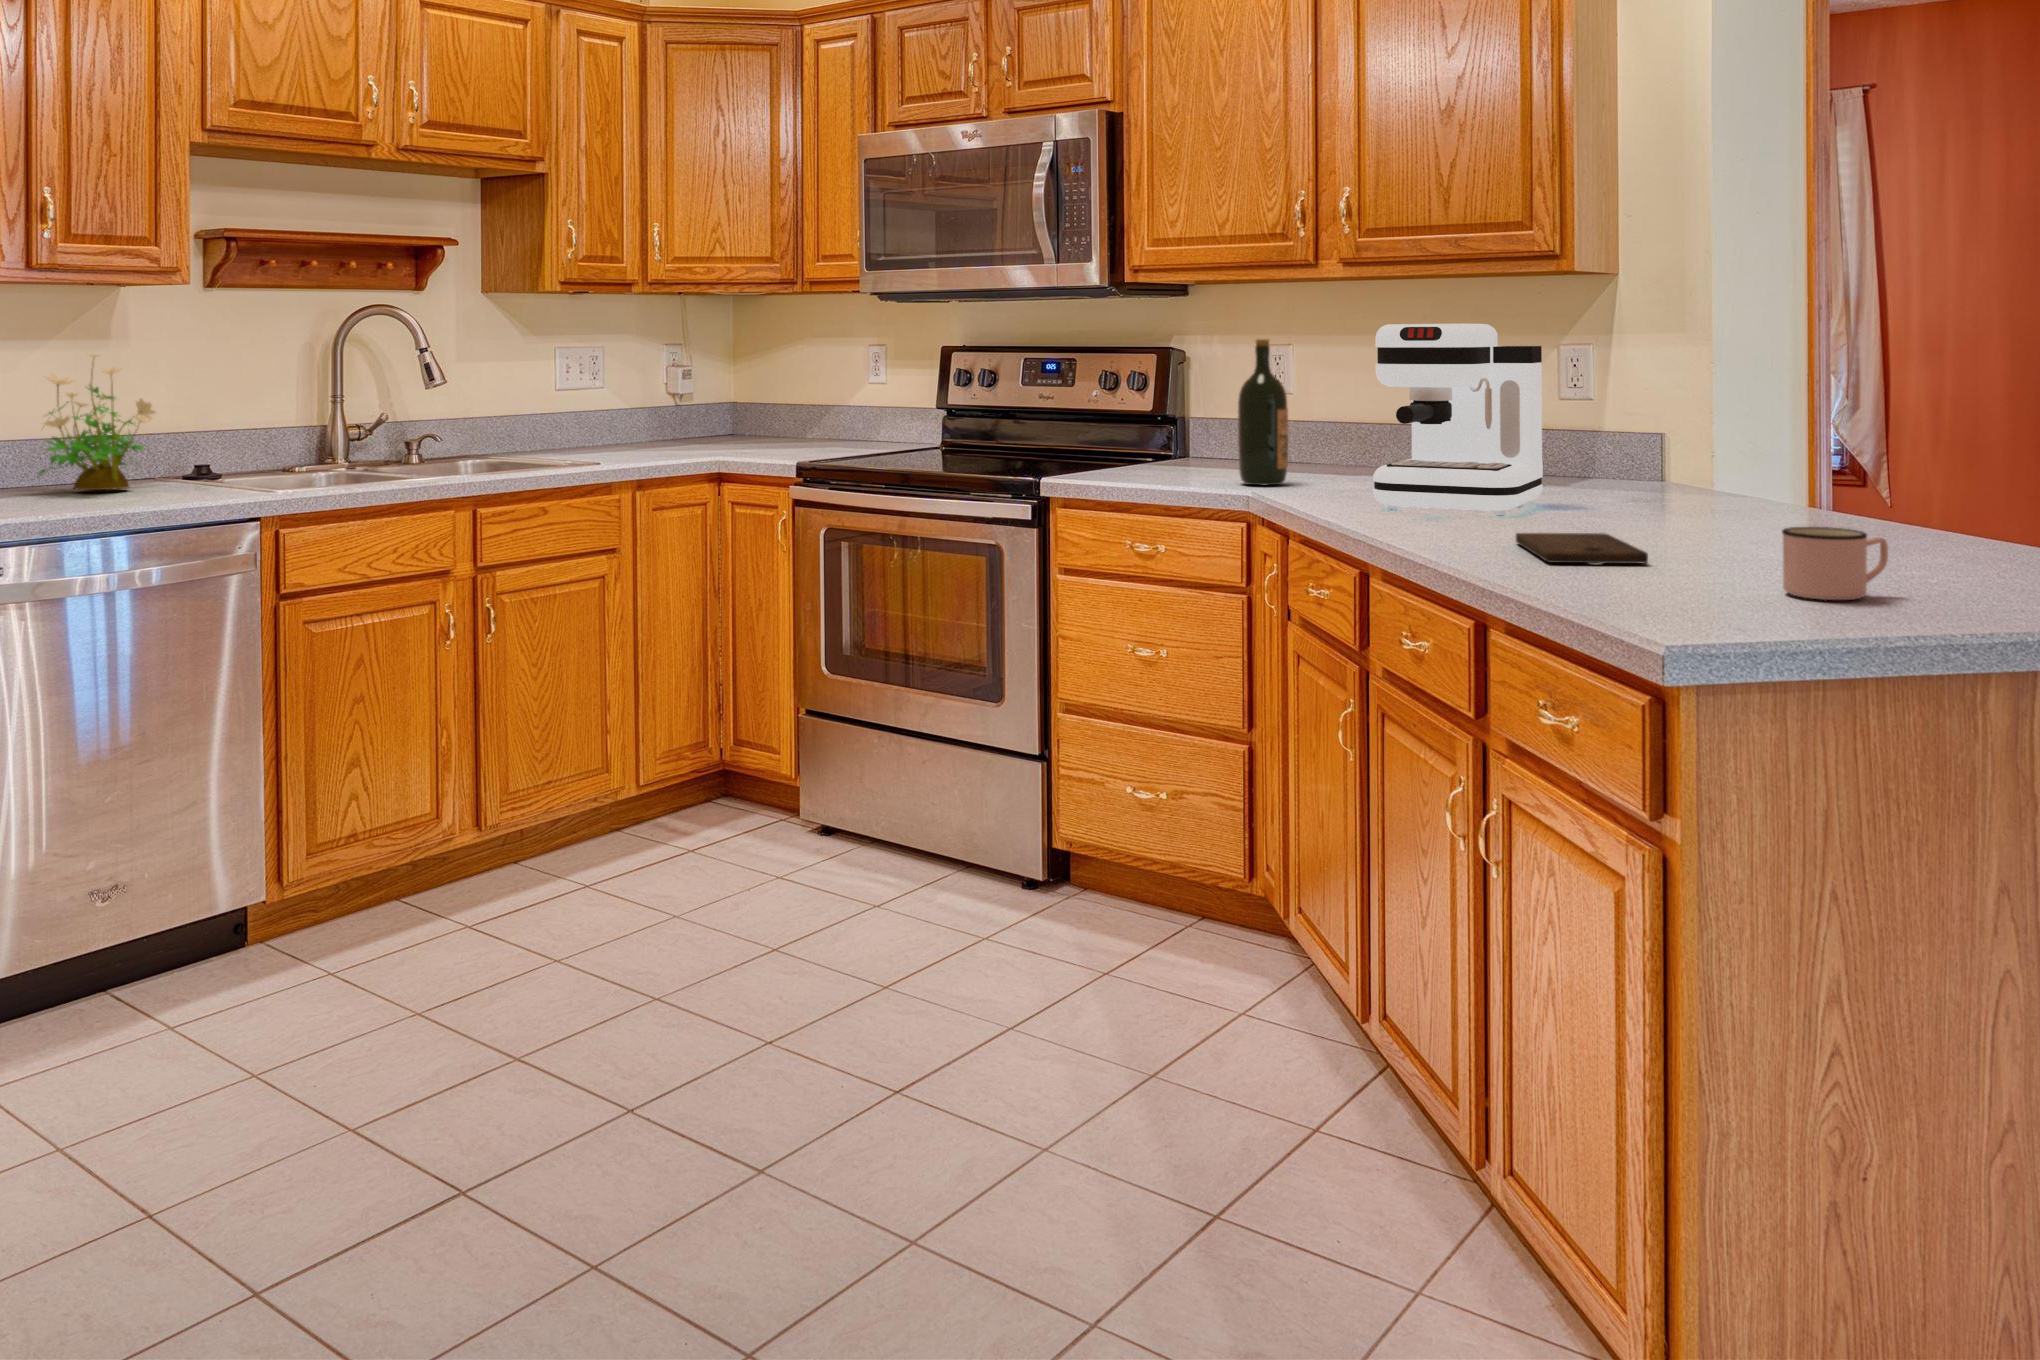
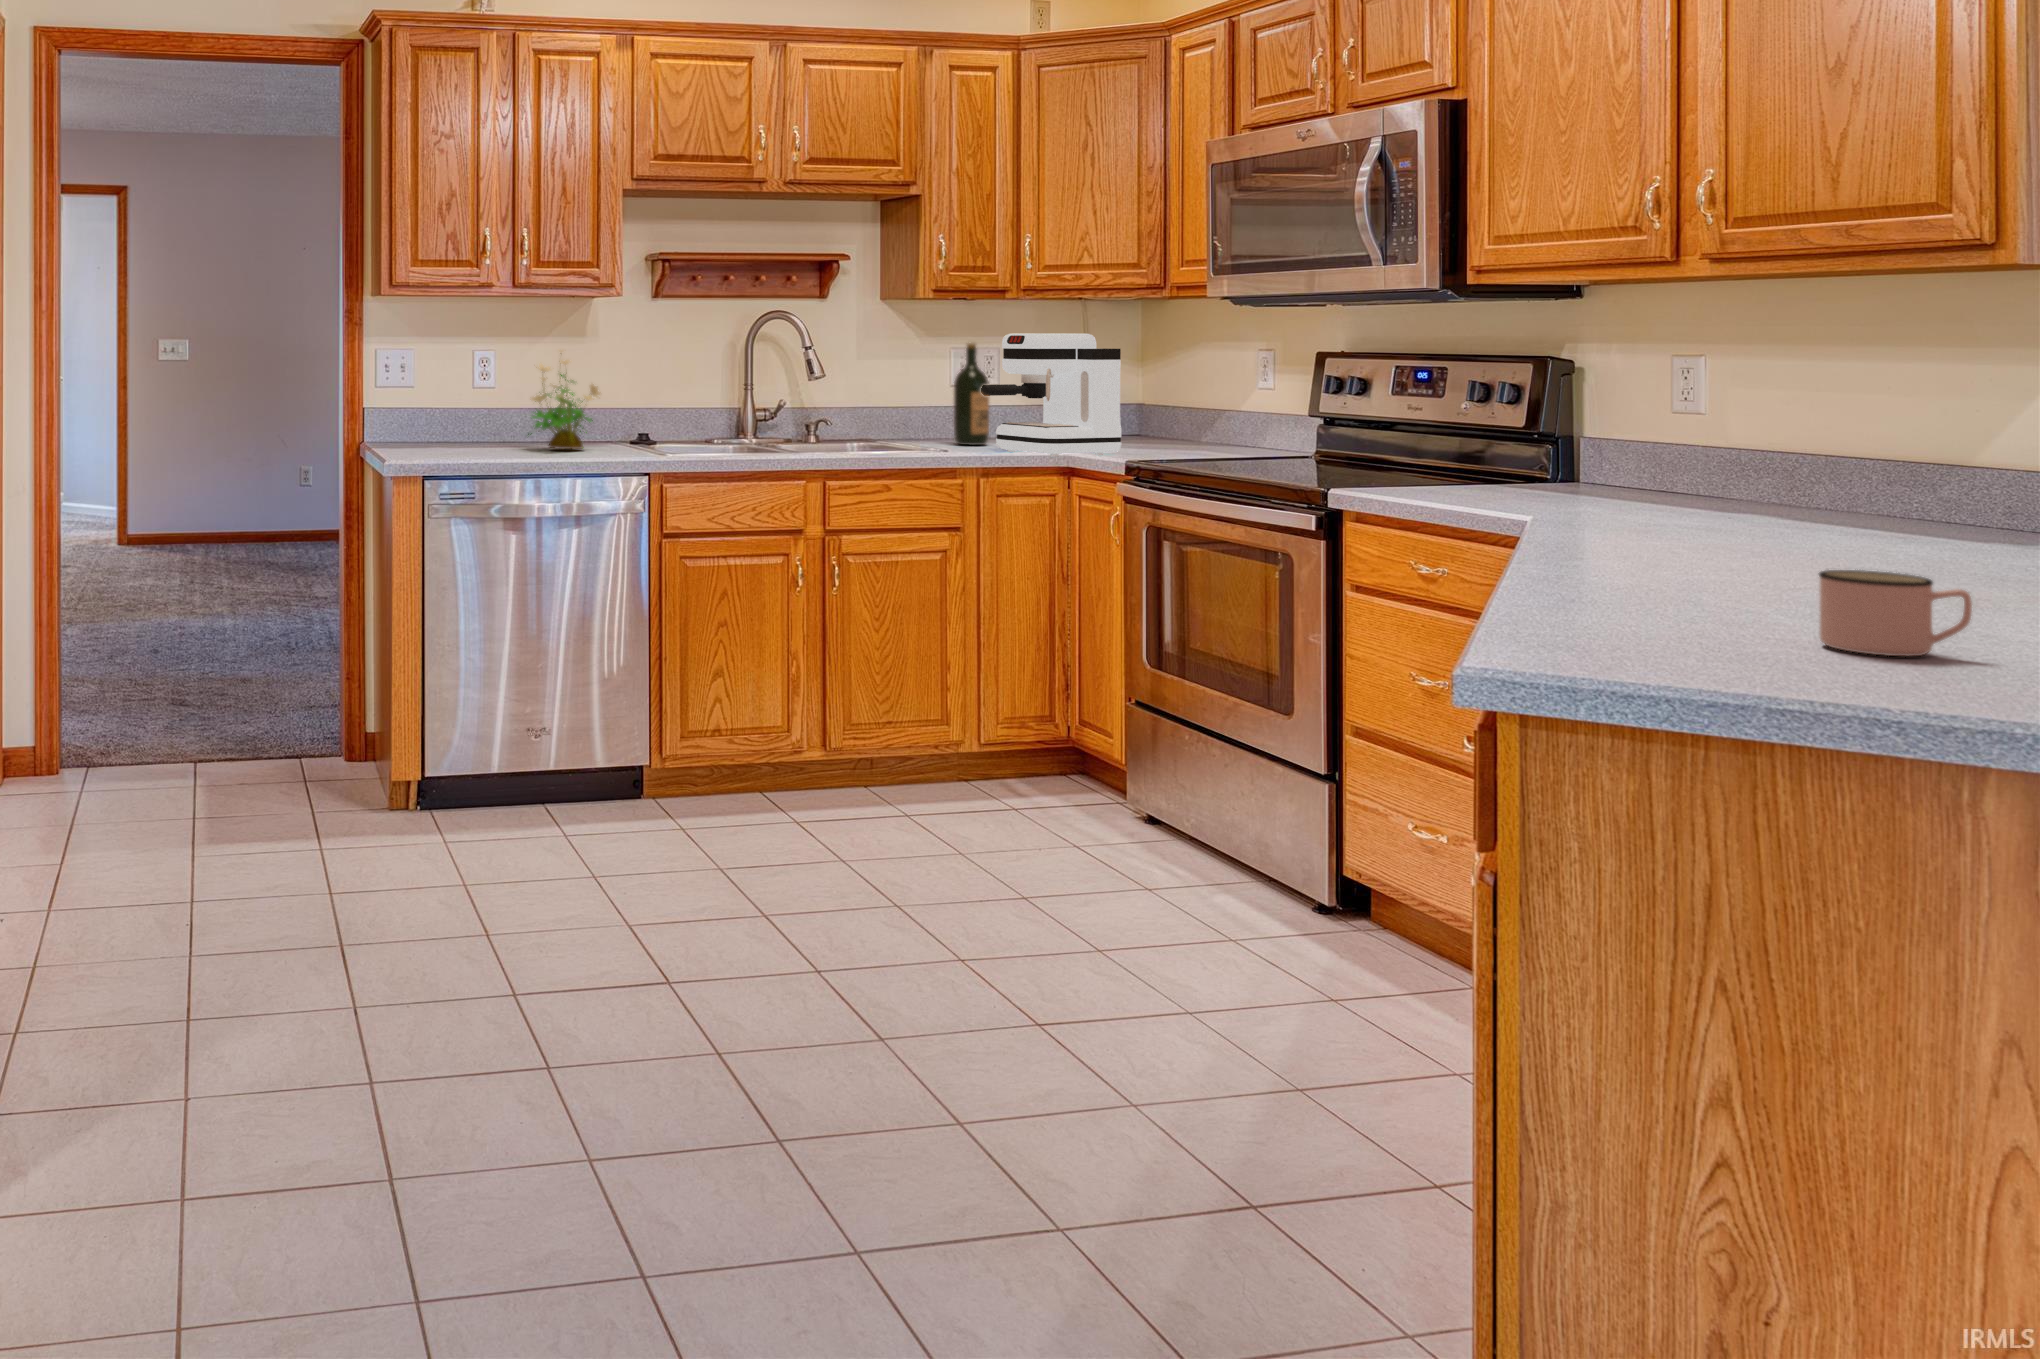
coffee maker: present [1373,324,1543,515] -> present [981,334,1121,457]
wine bottle: present [1238,339,1288,485] -> present [953,343,989,445]
cutting board: present [1516,533,1648,564] -> none [1626,567,1791,606]

